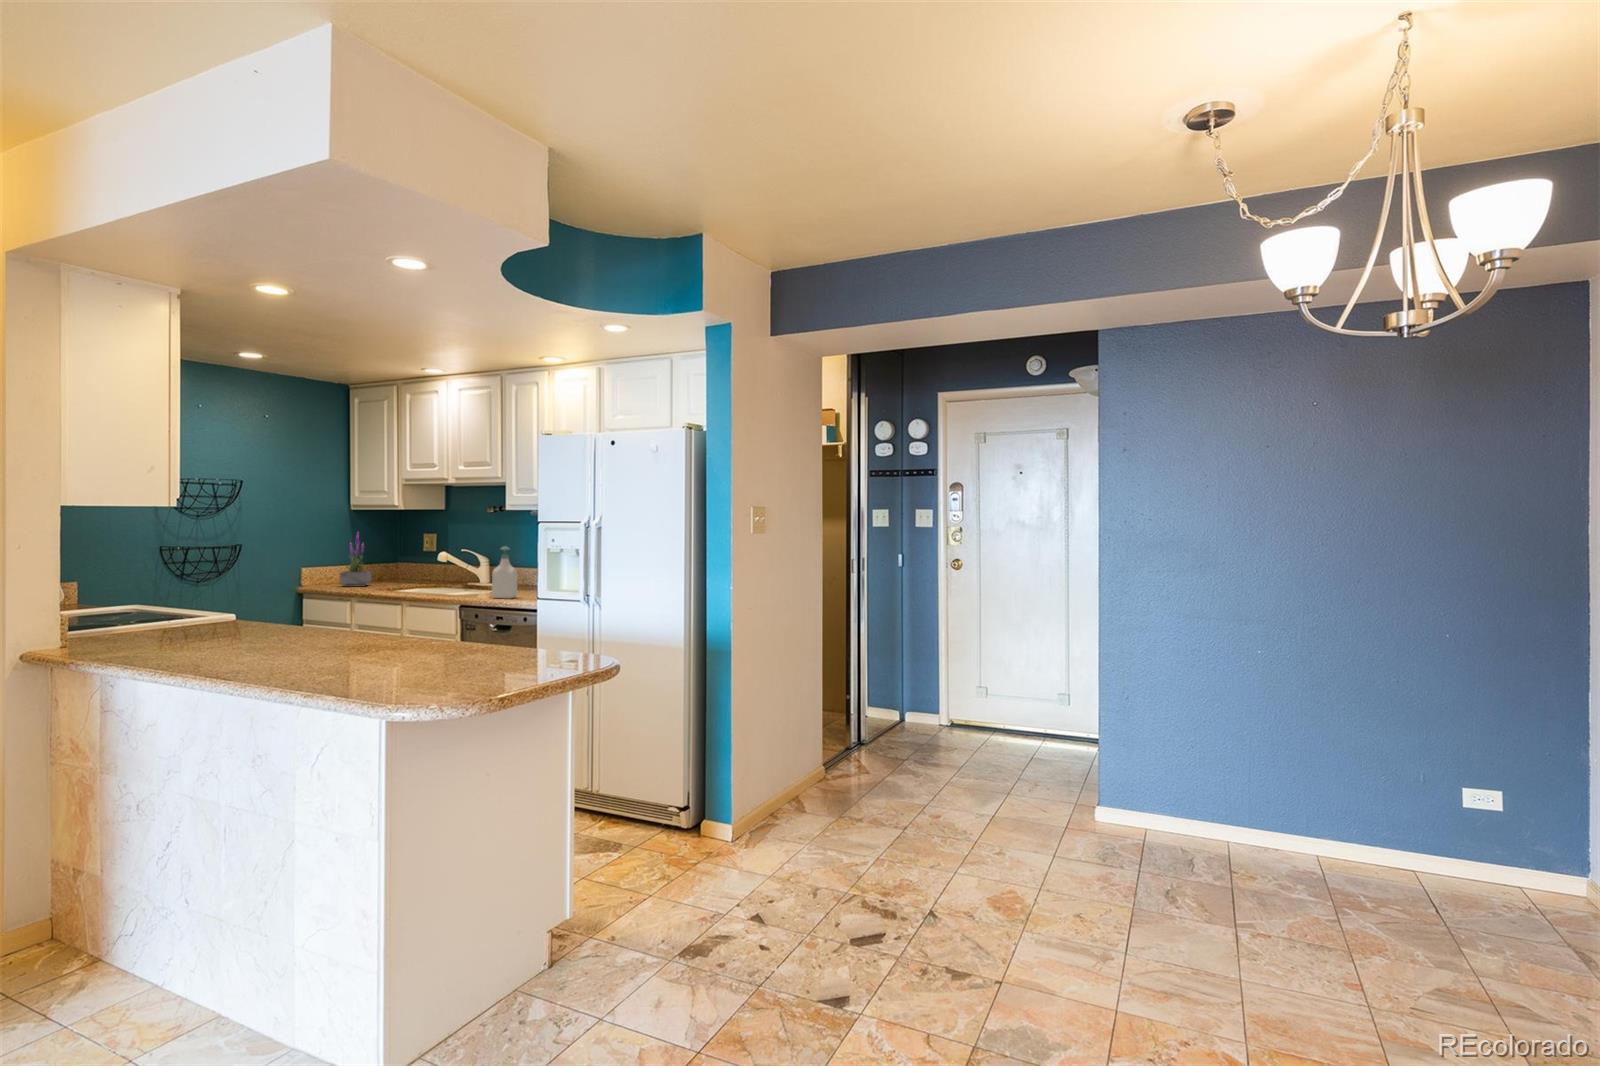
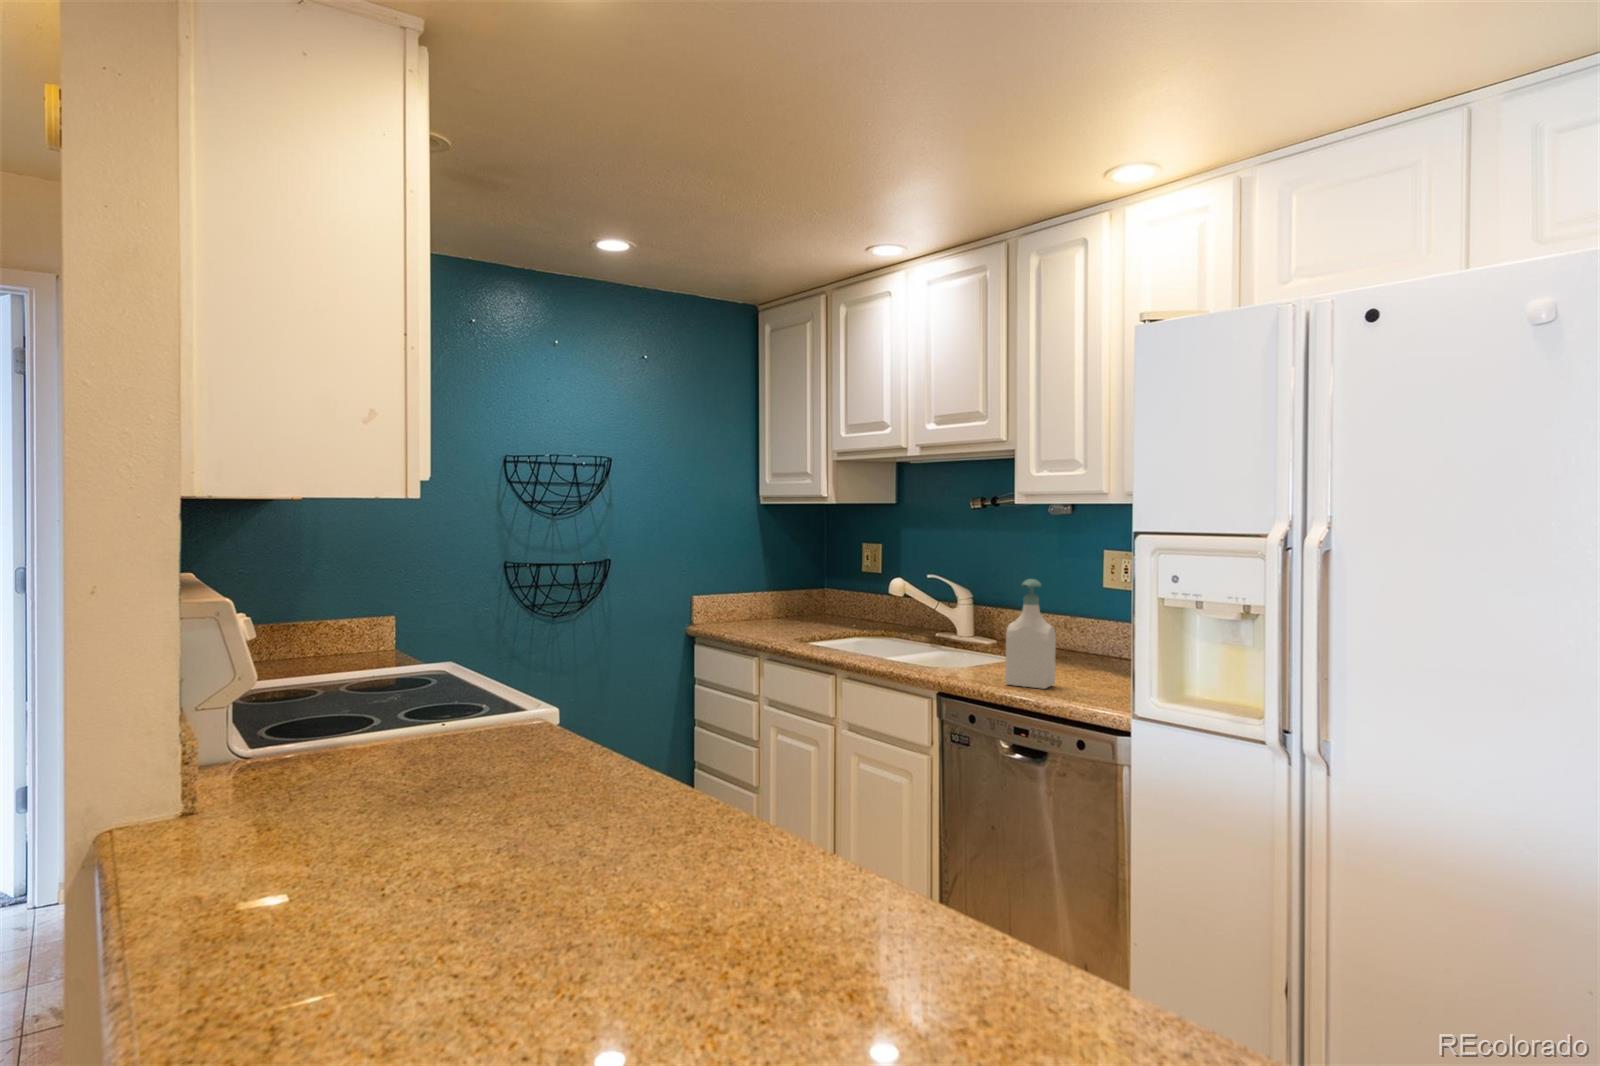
potted plant: present [340,535,371,587] -> none [742,538,787,628]

